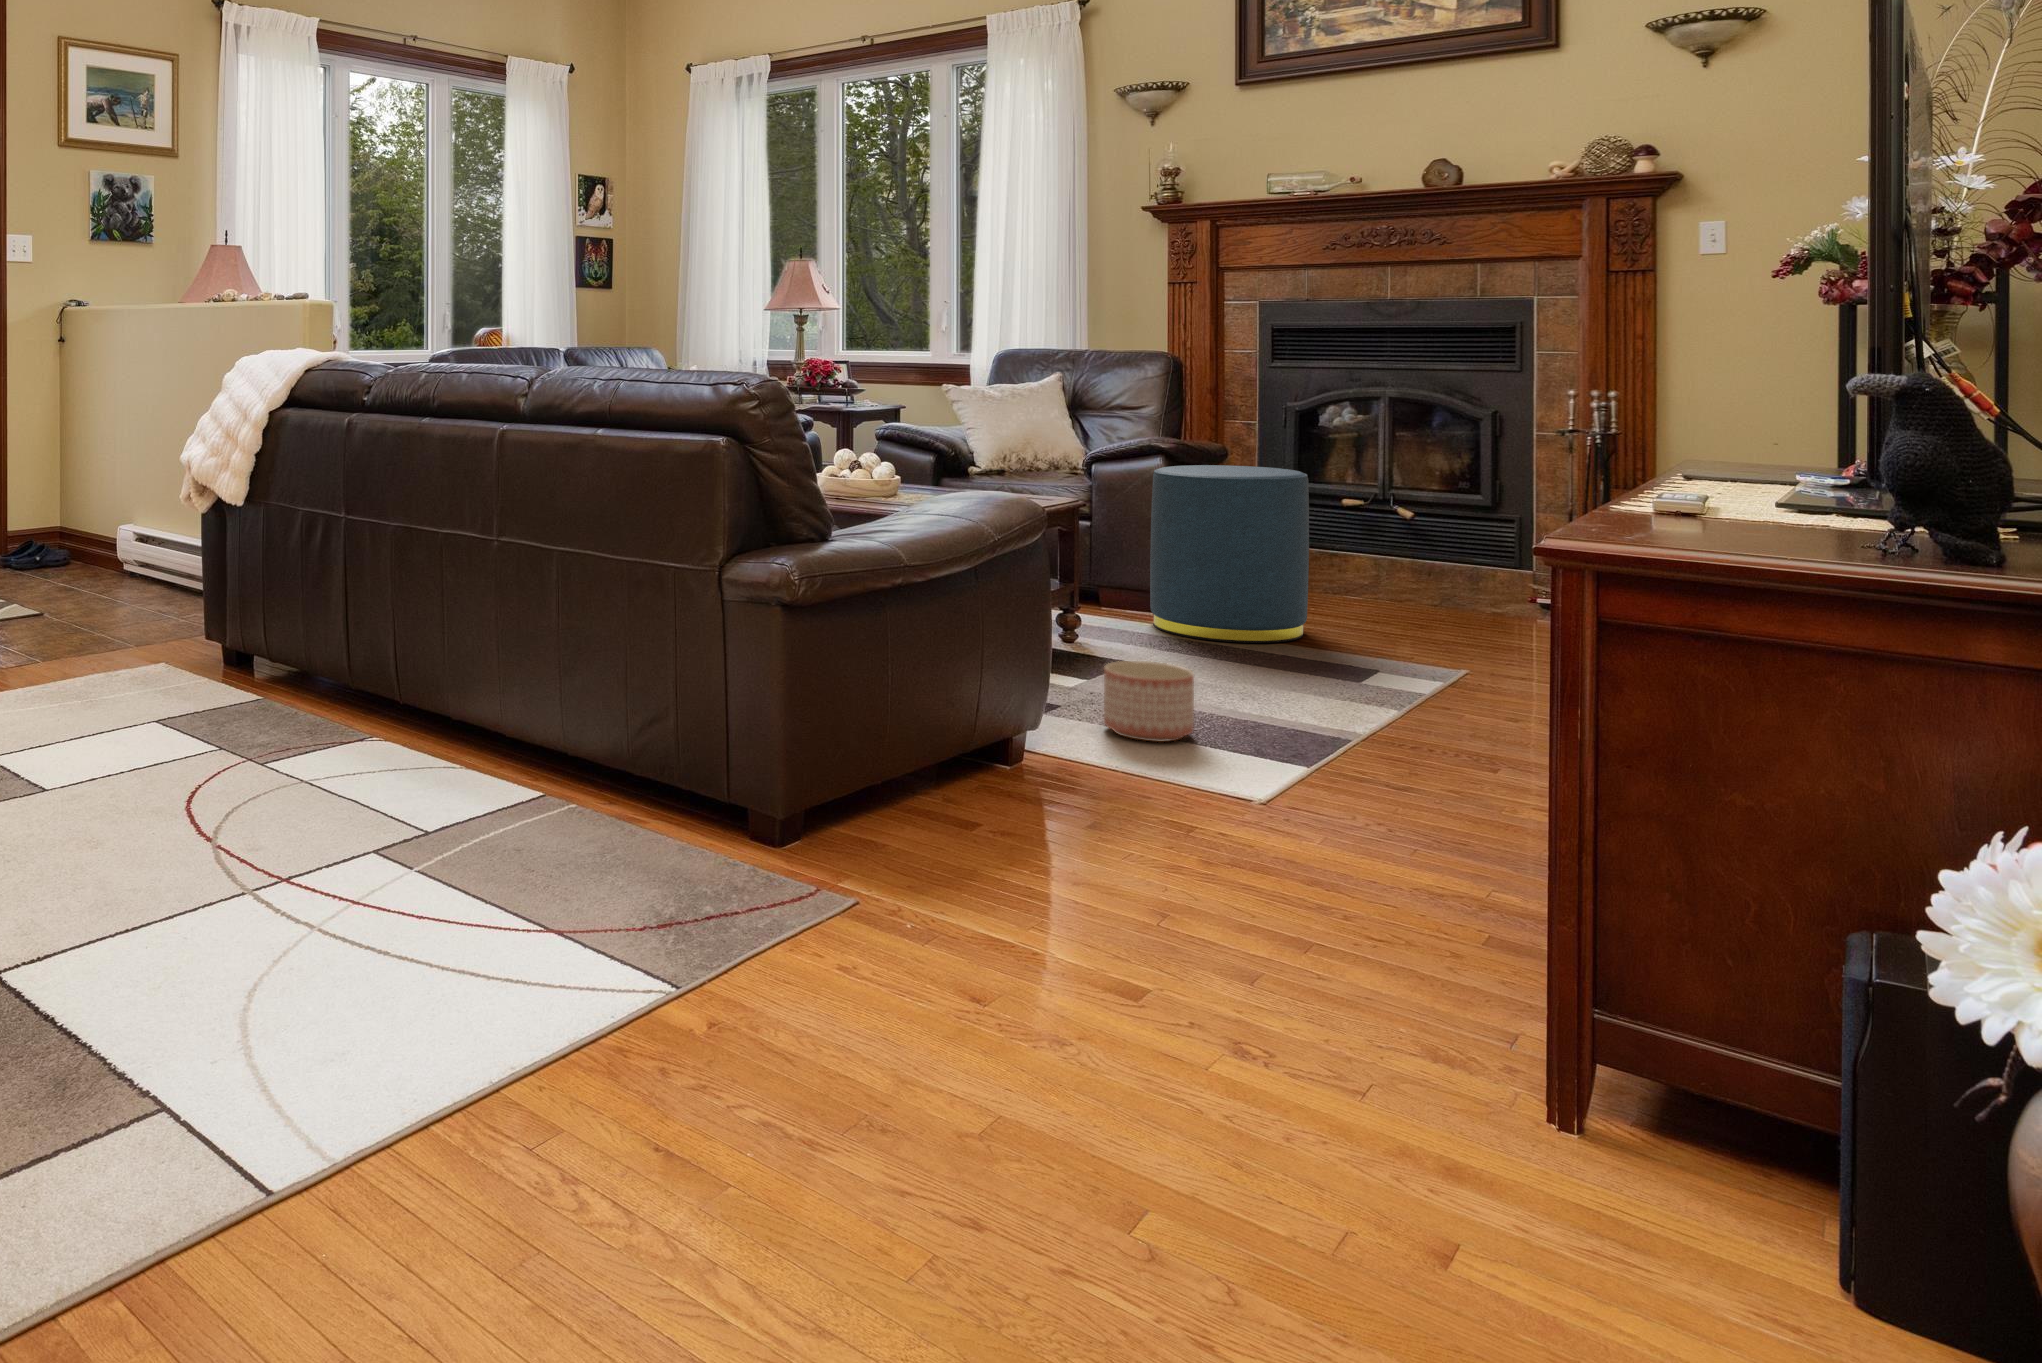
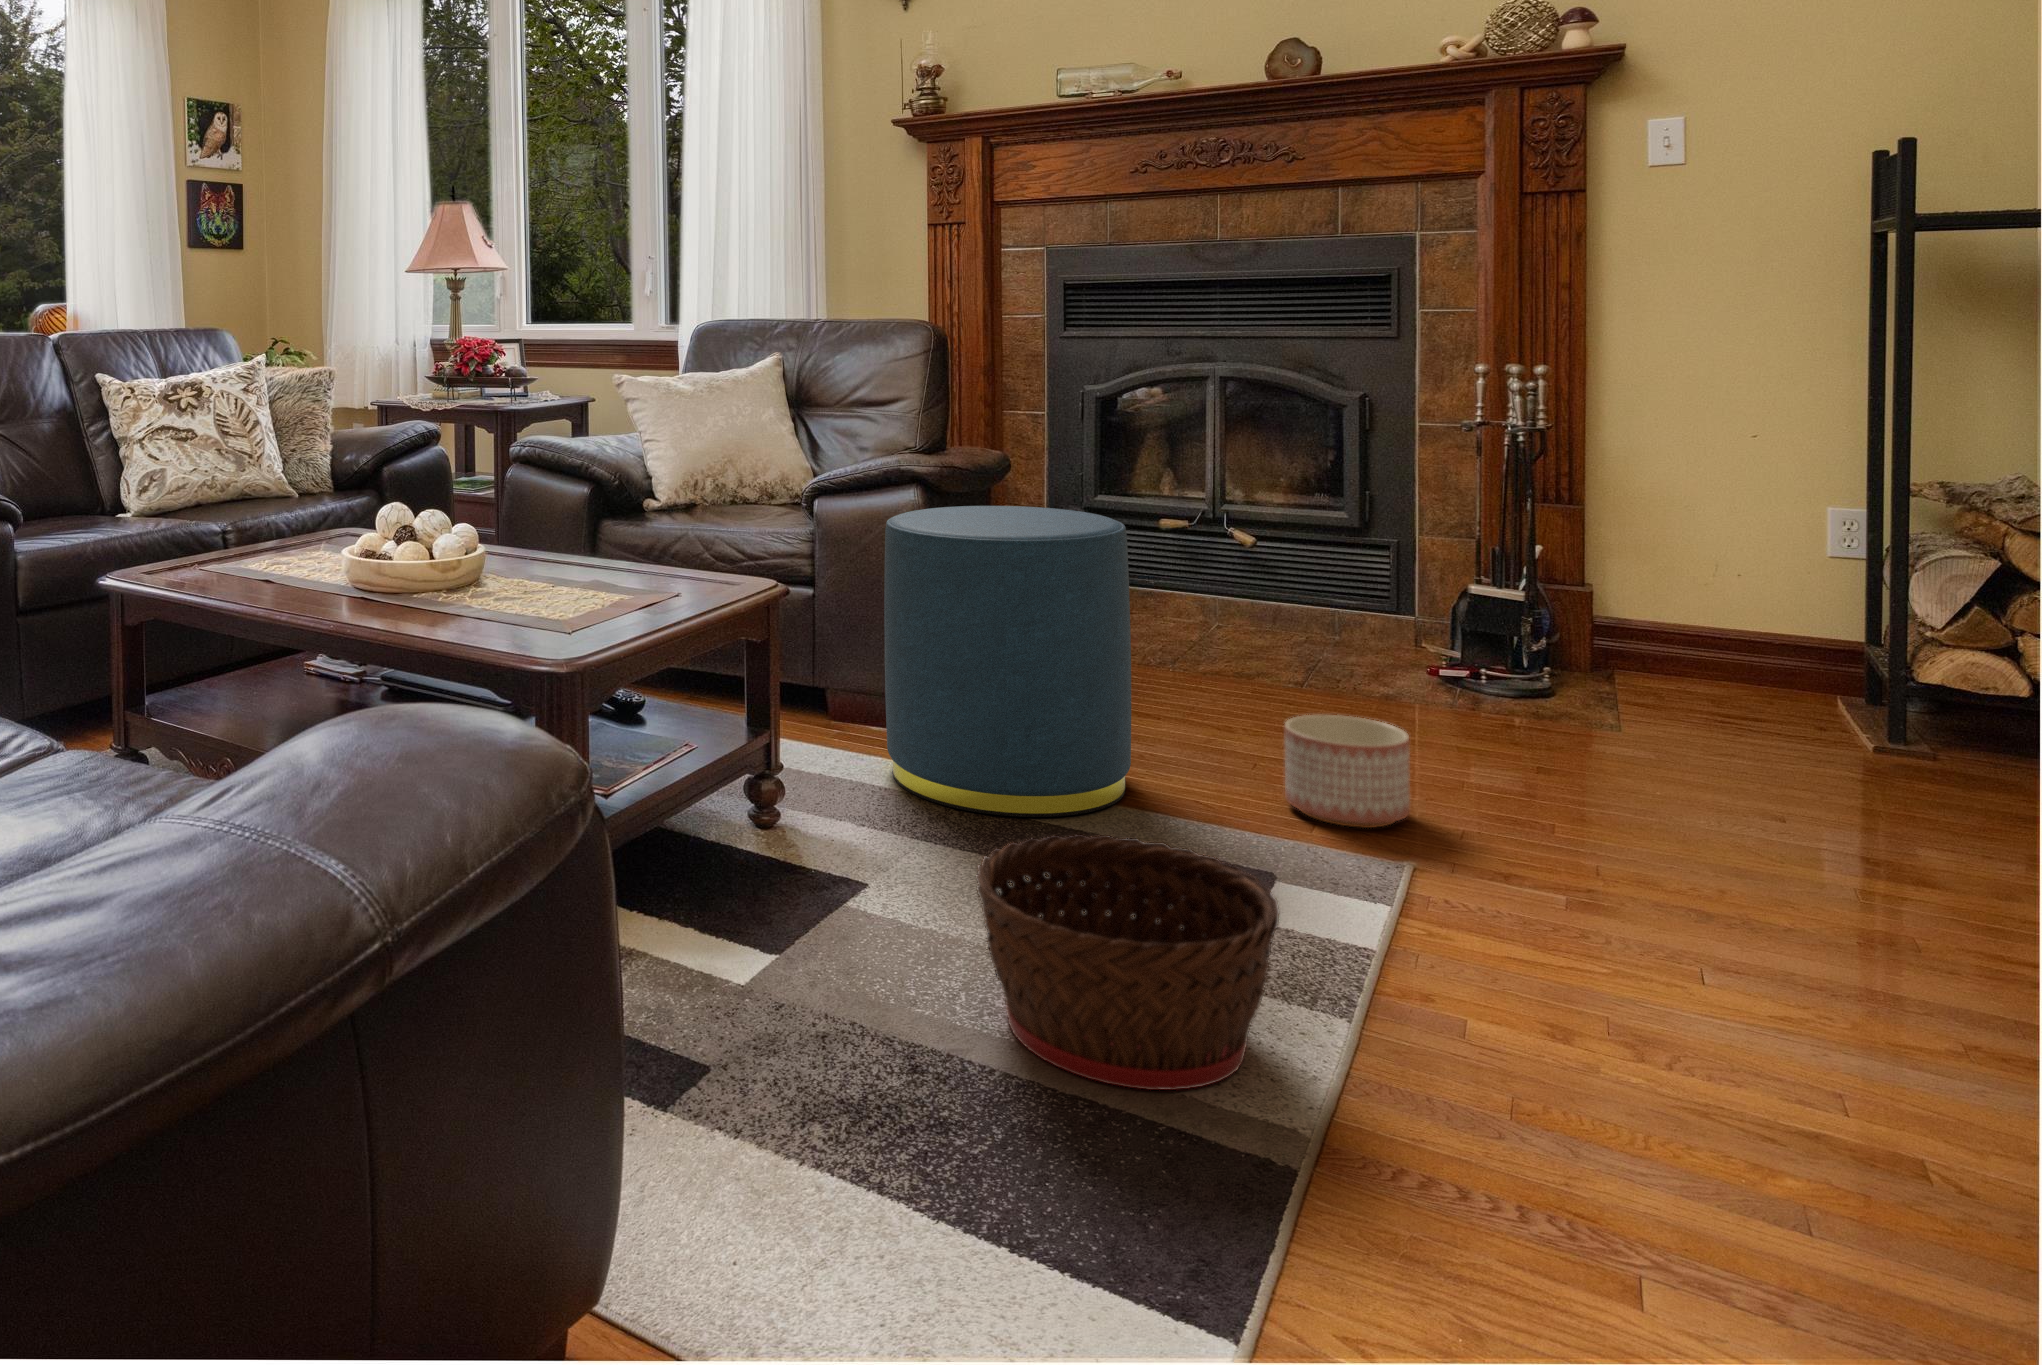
basket: none [1221,618,1381,721] -> present [976,834,1279,1090]
planter: present [1104,661,1194,742] -> present [1285,715,1410,828]

